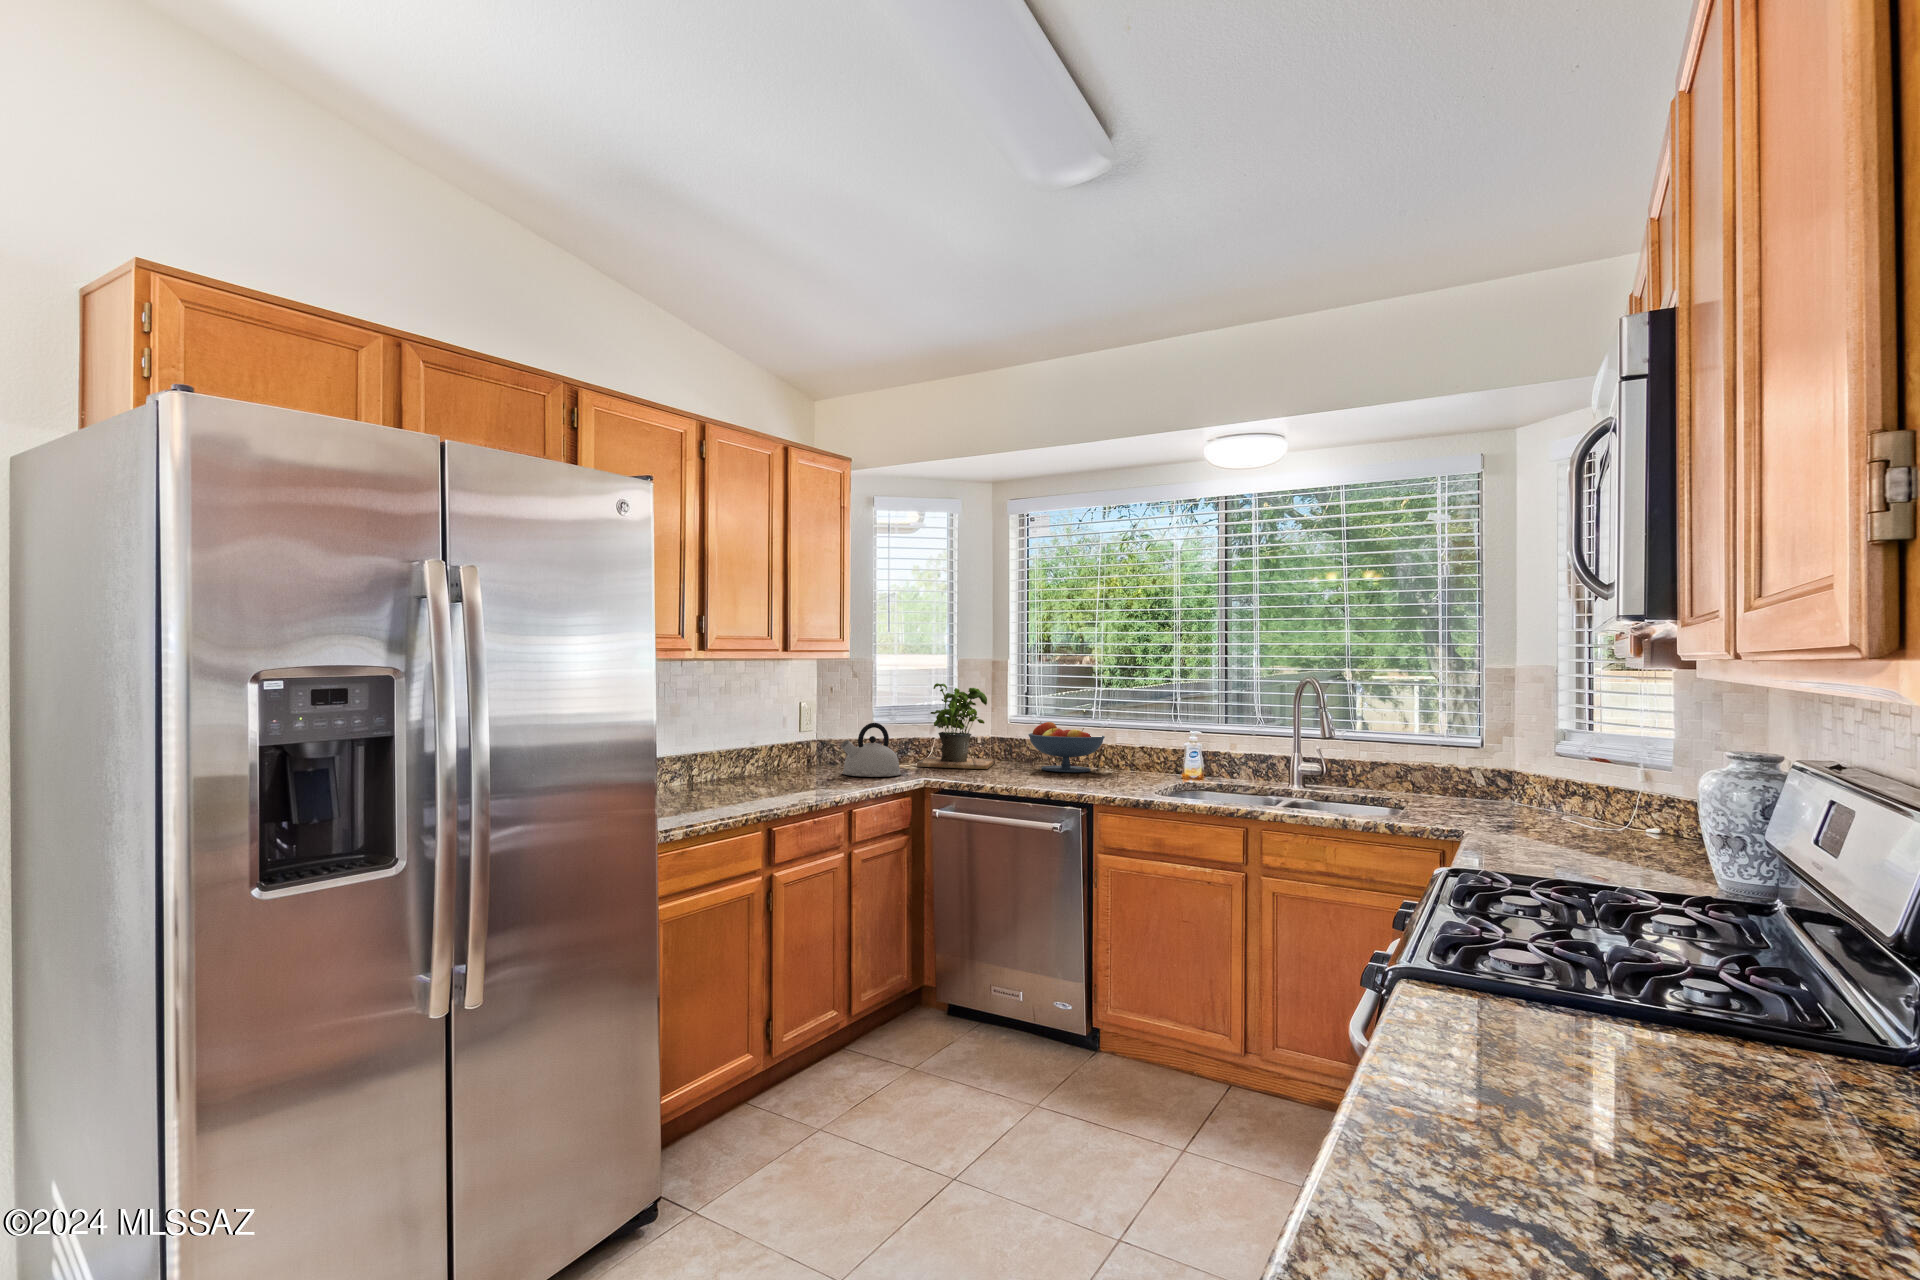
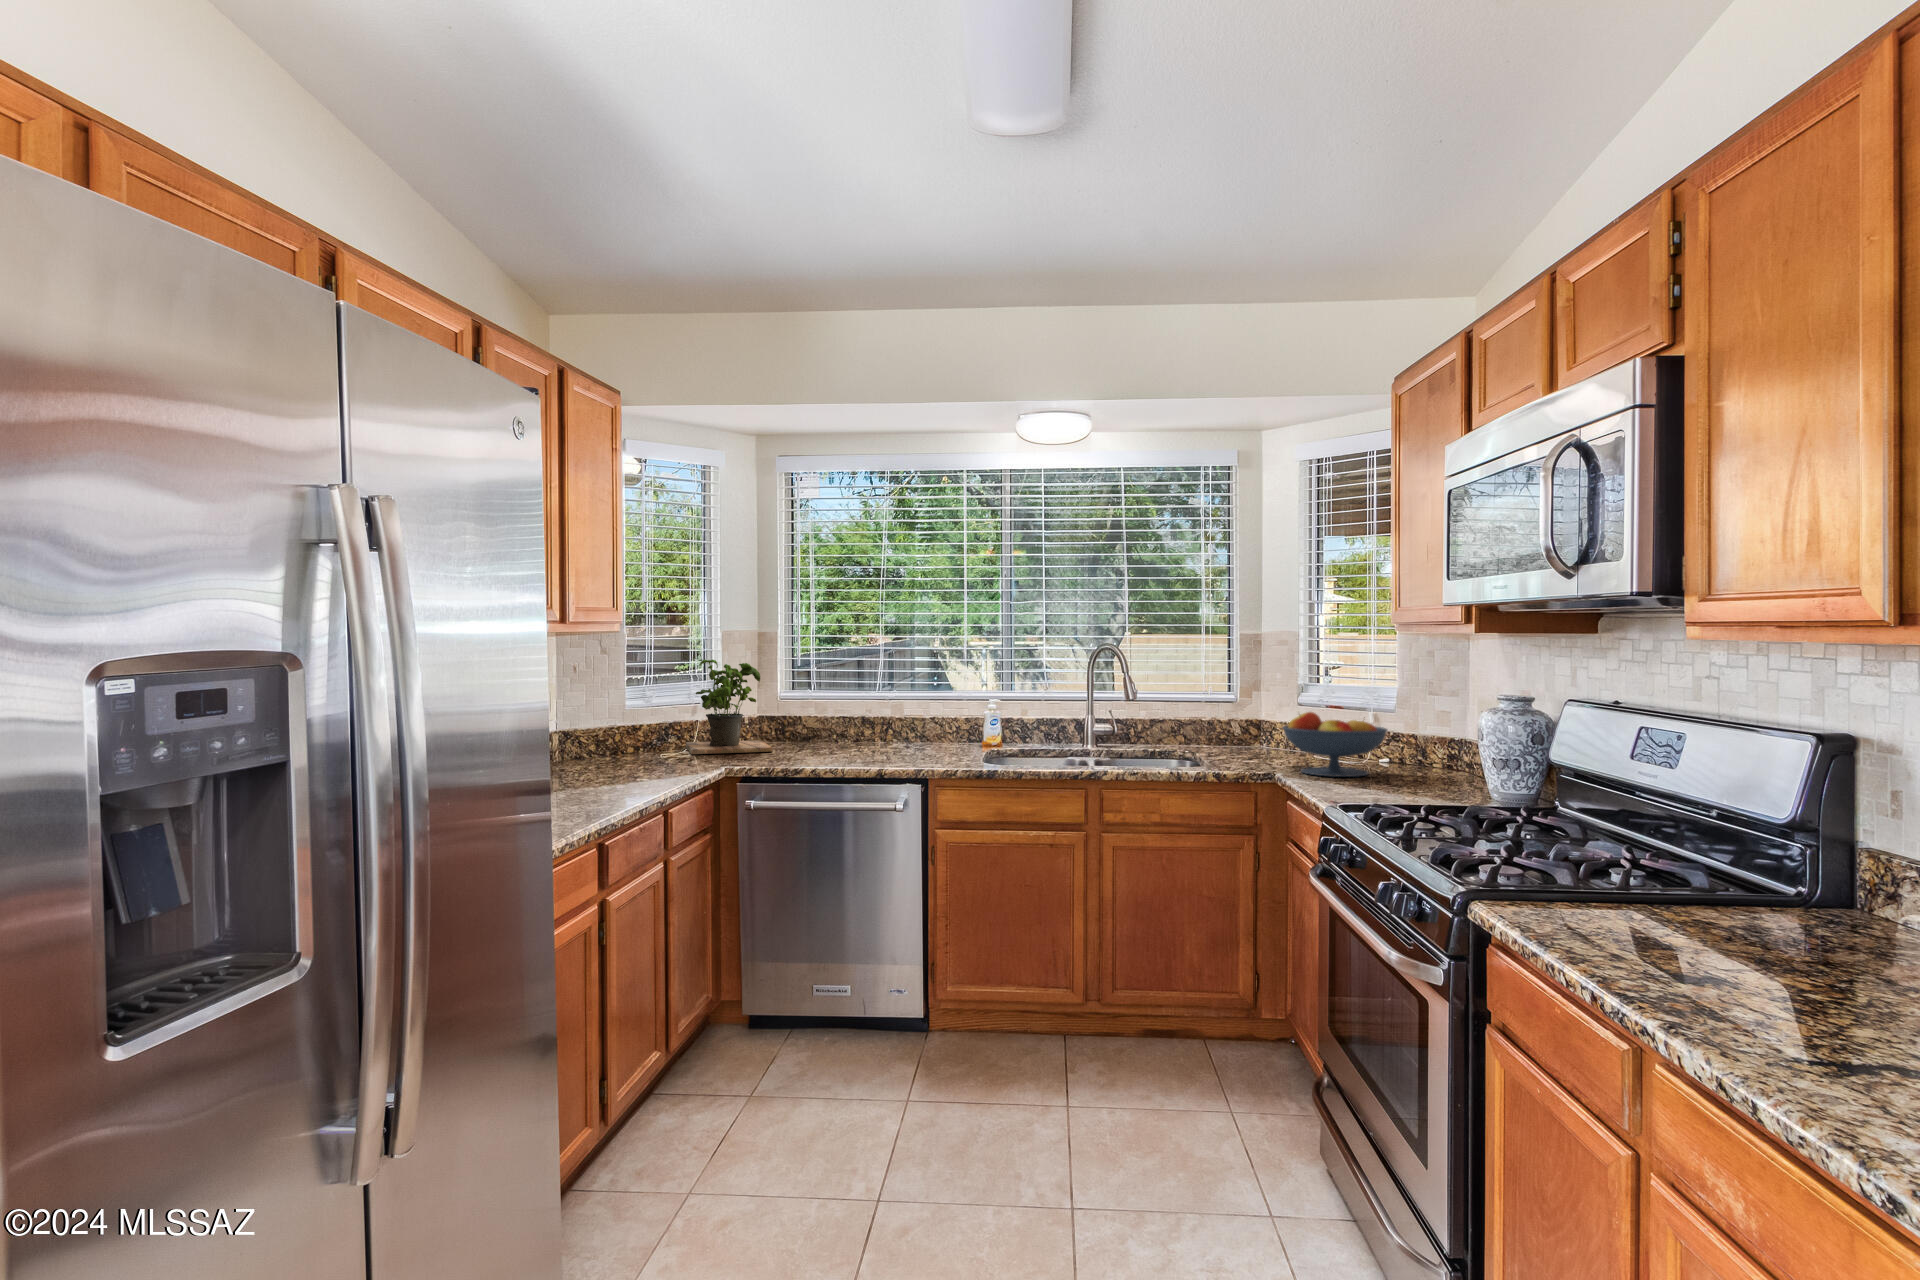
fruit bowl: present [1029,722,1105,772] -> present [1283,712,1387,777]
kettle: present [841,723,901,777] -> none [627,708,698,770]

